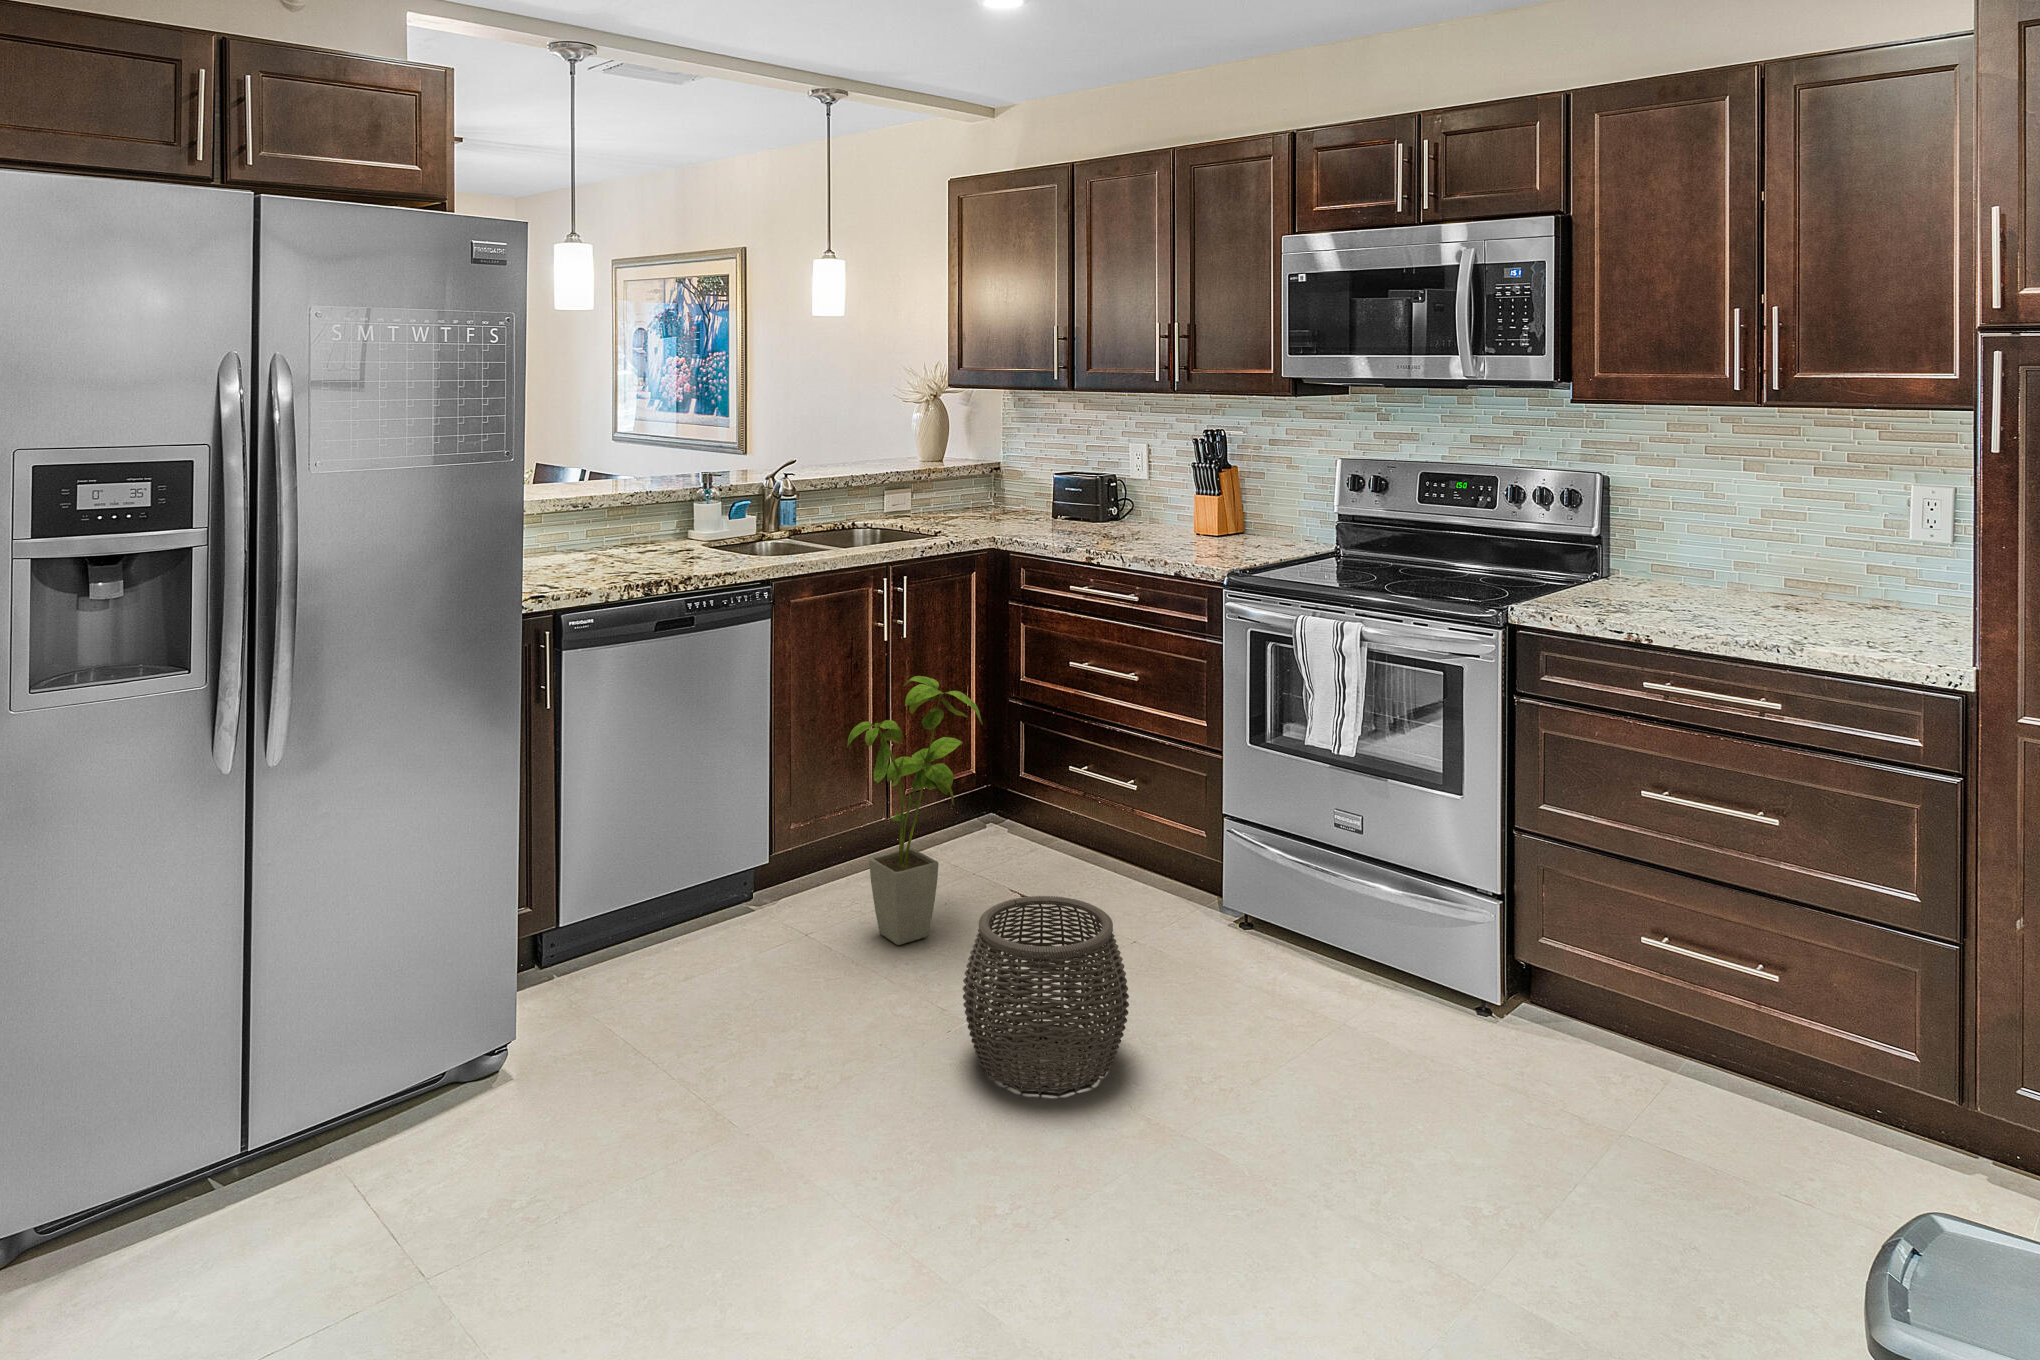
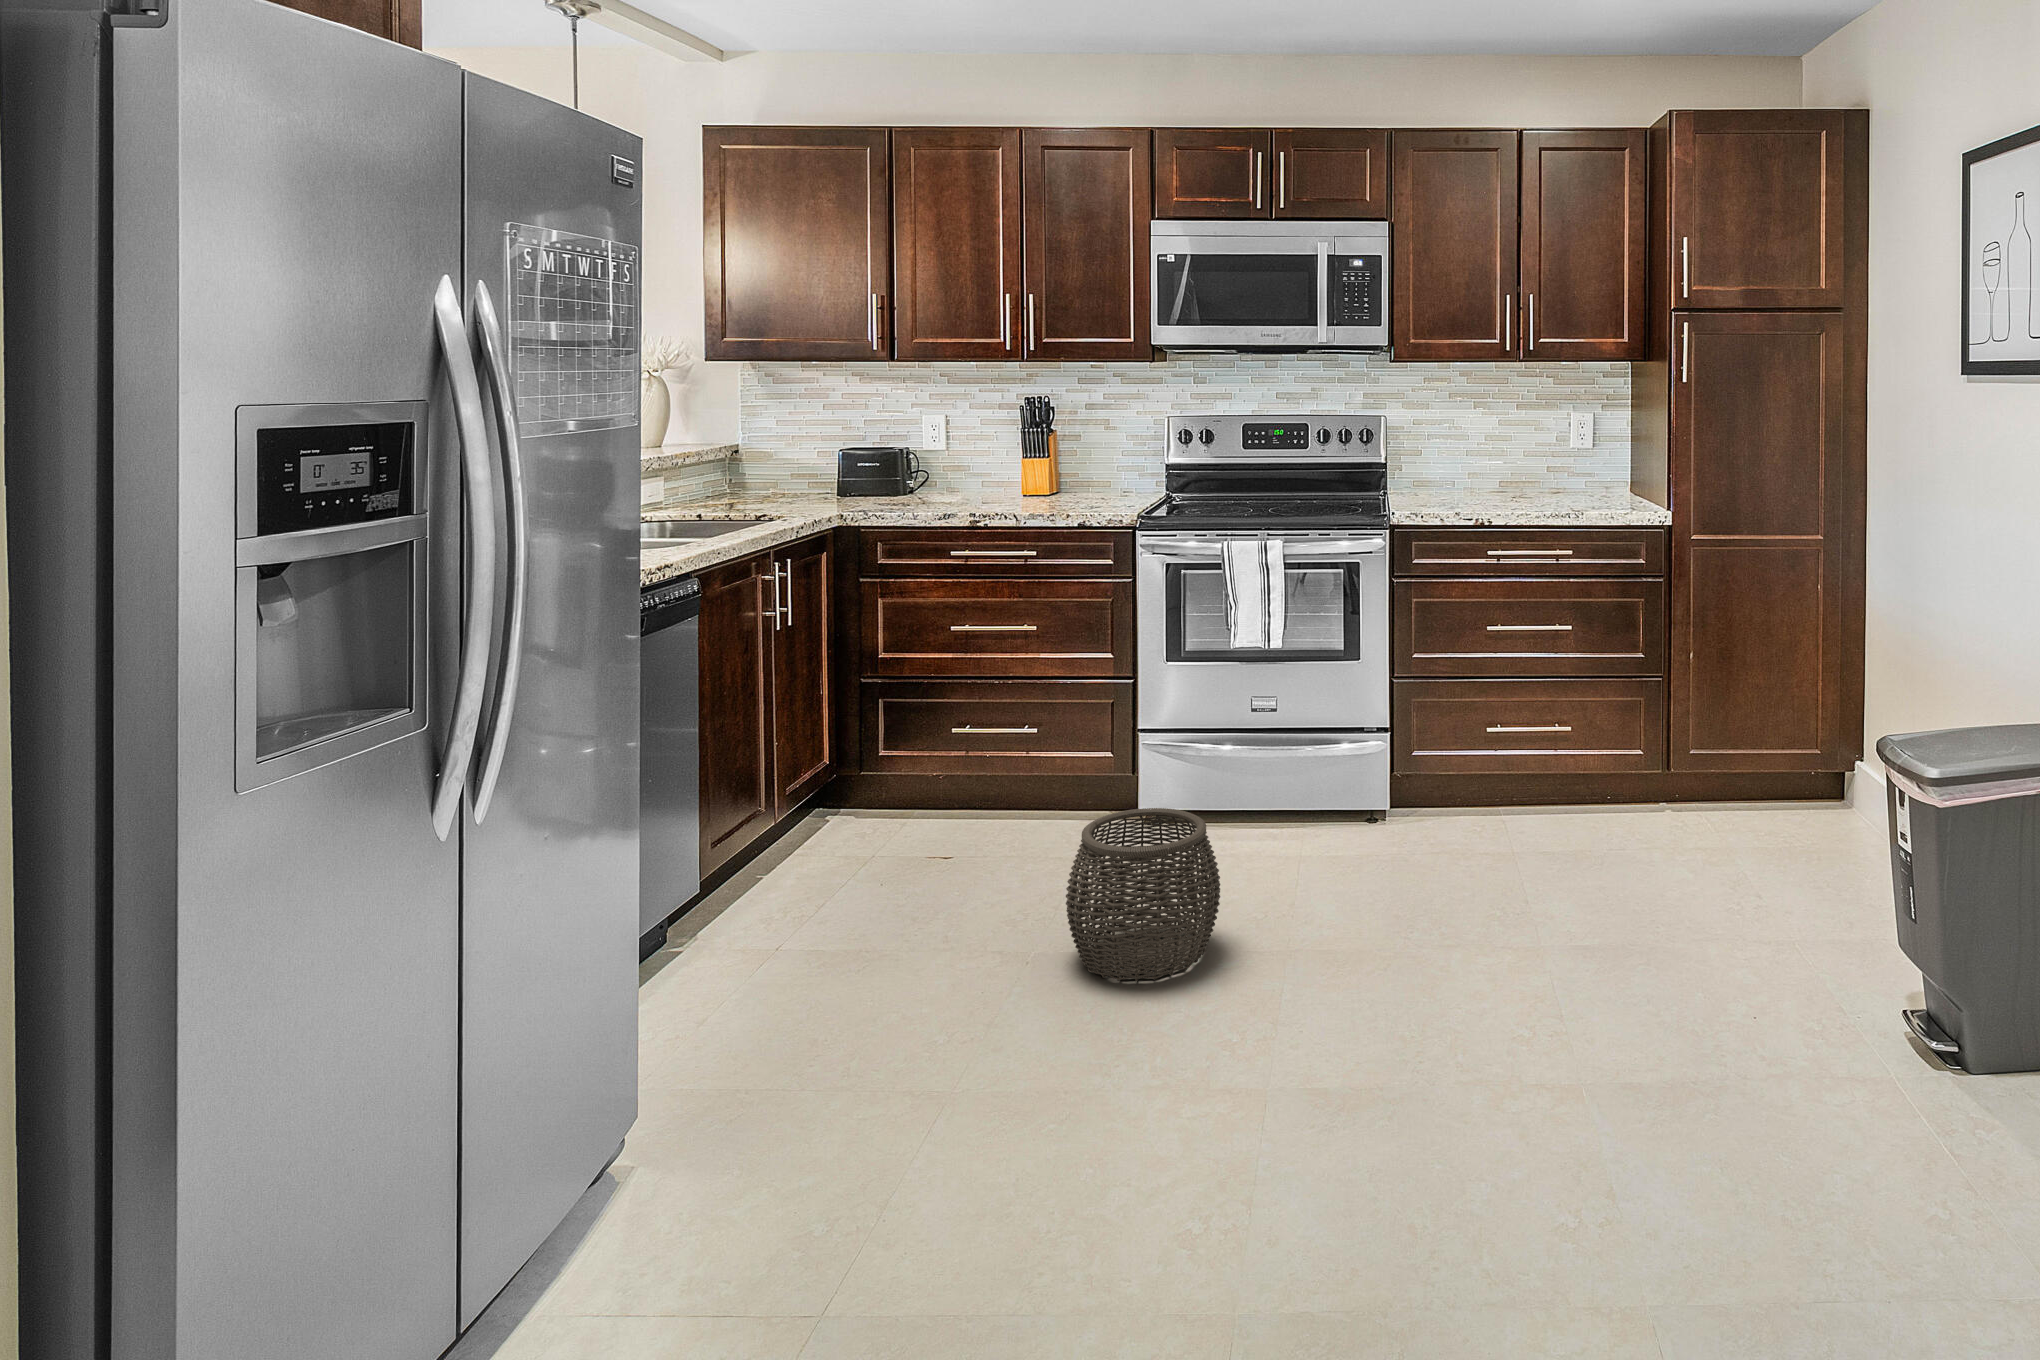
house plant: present [847,676,982,945] -> none [828,646,975,927]

